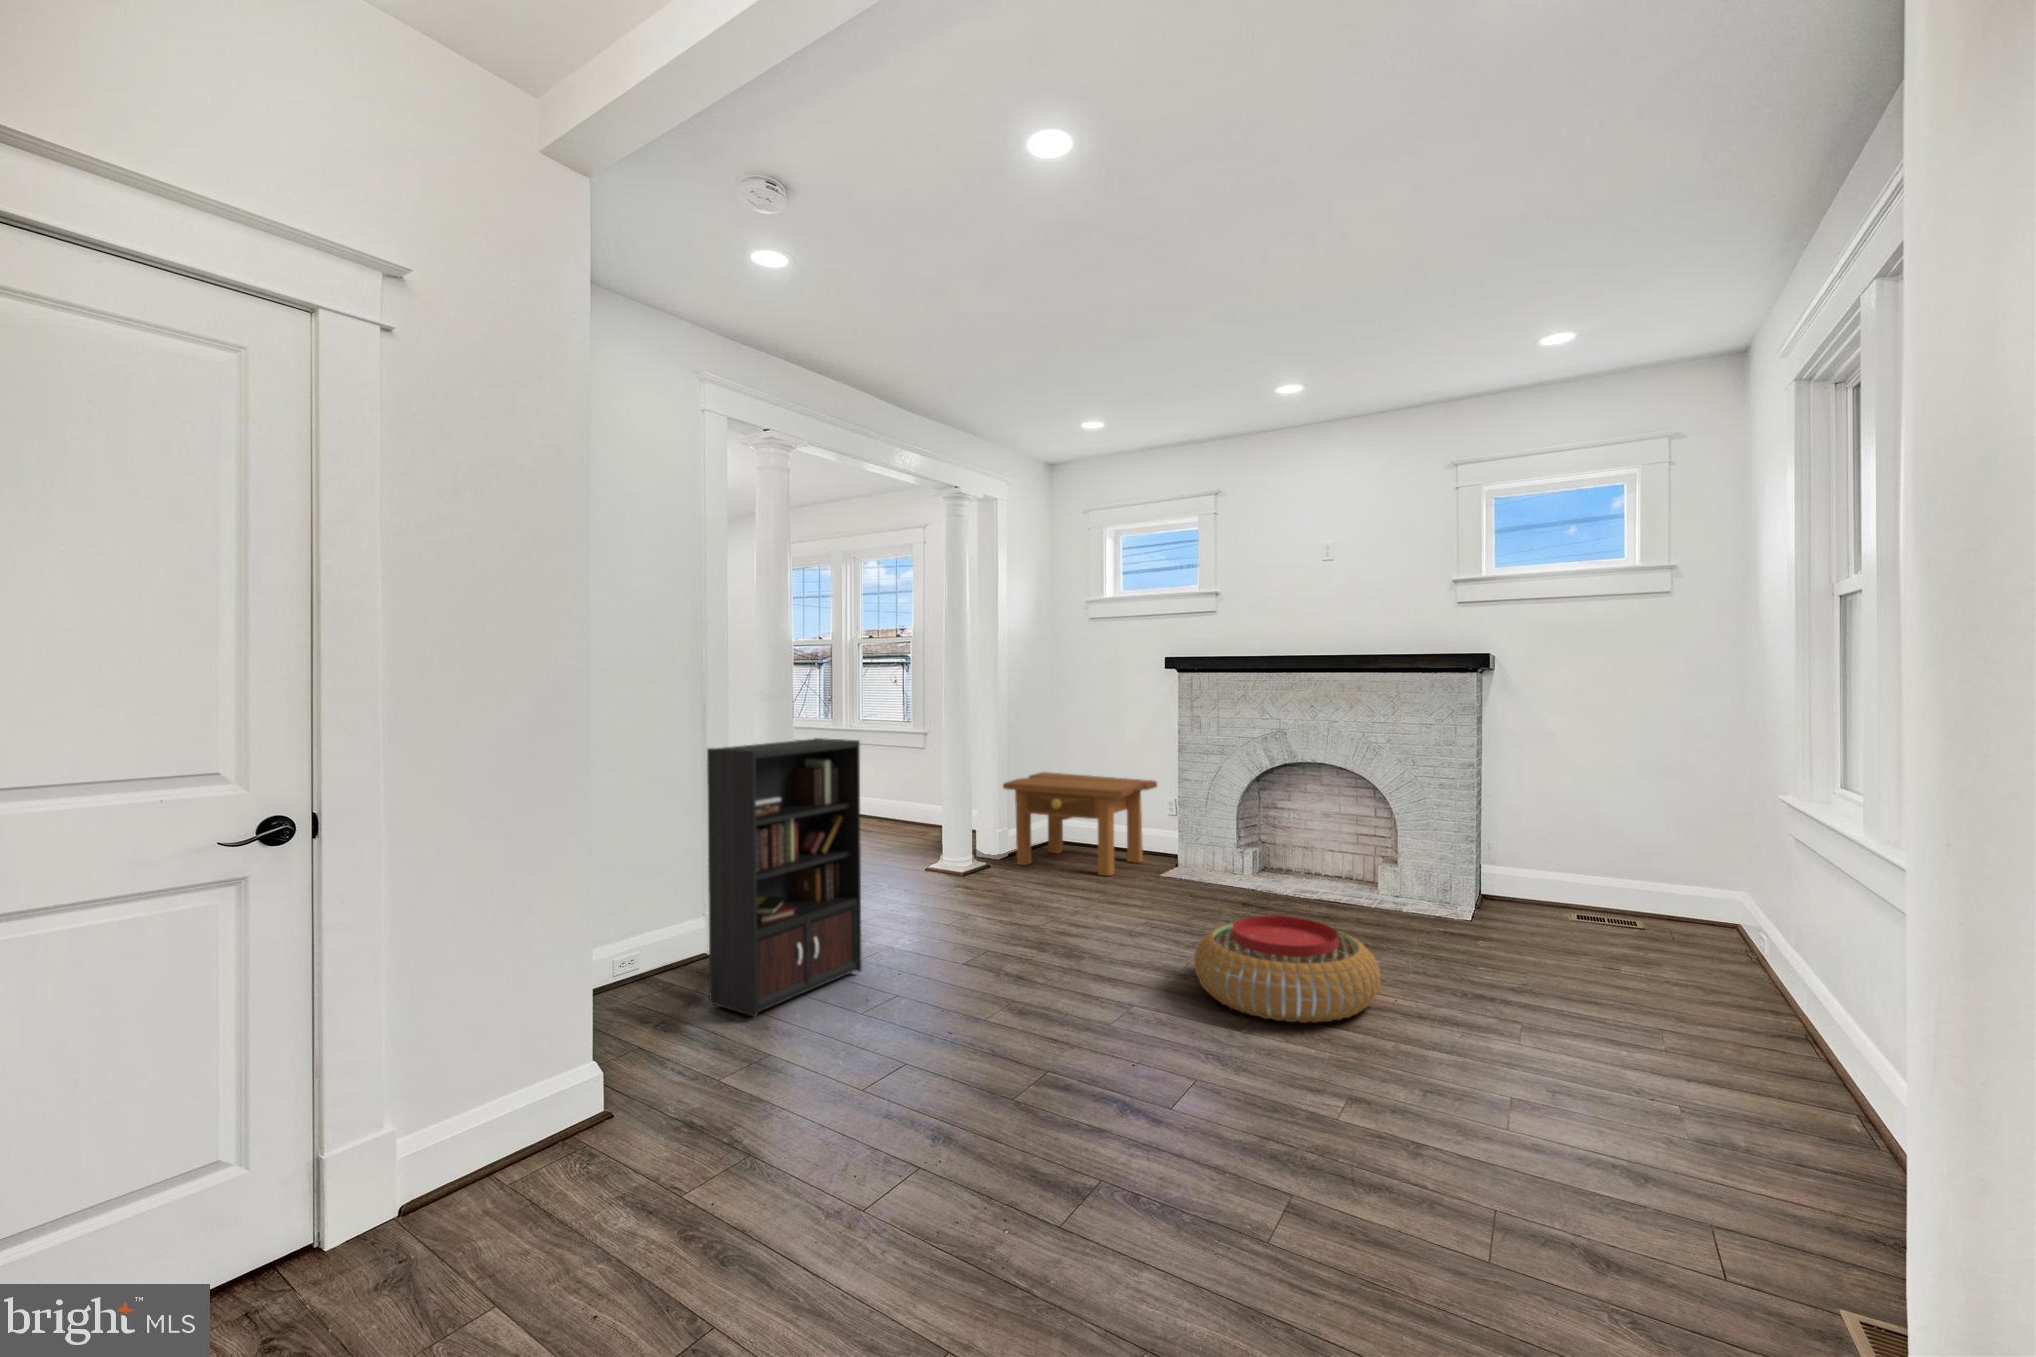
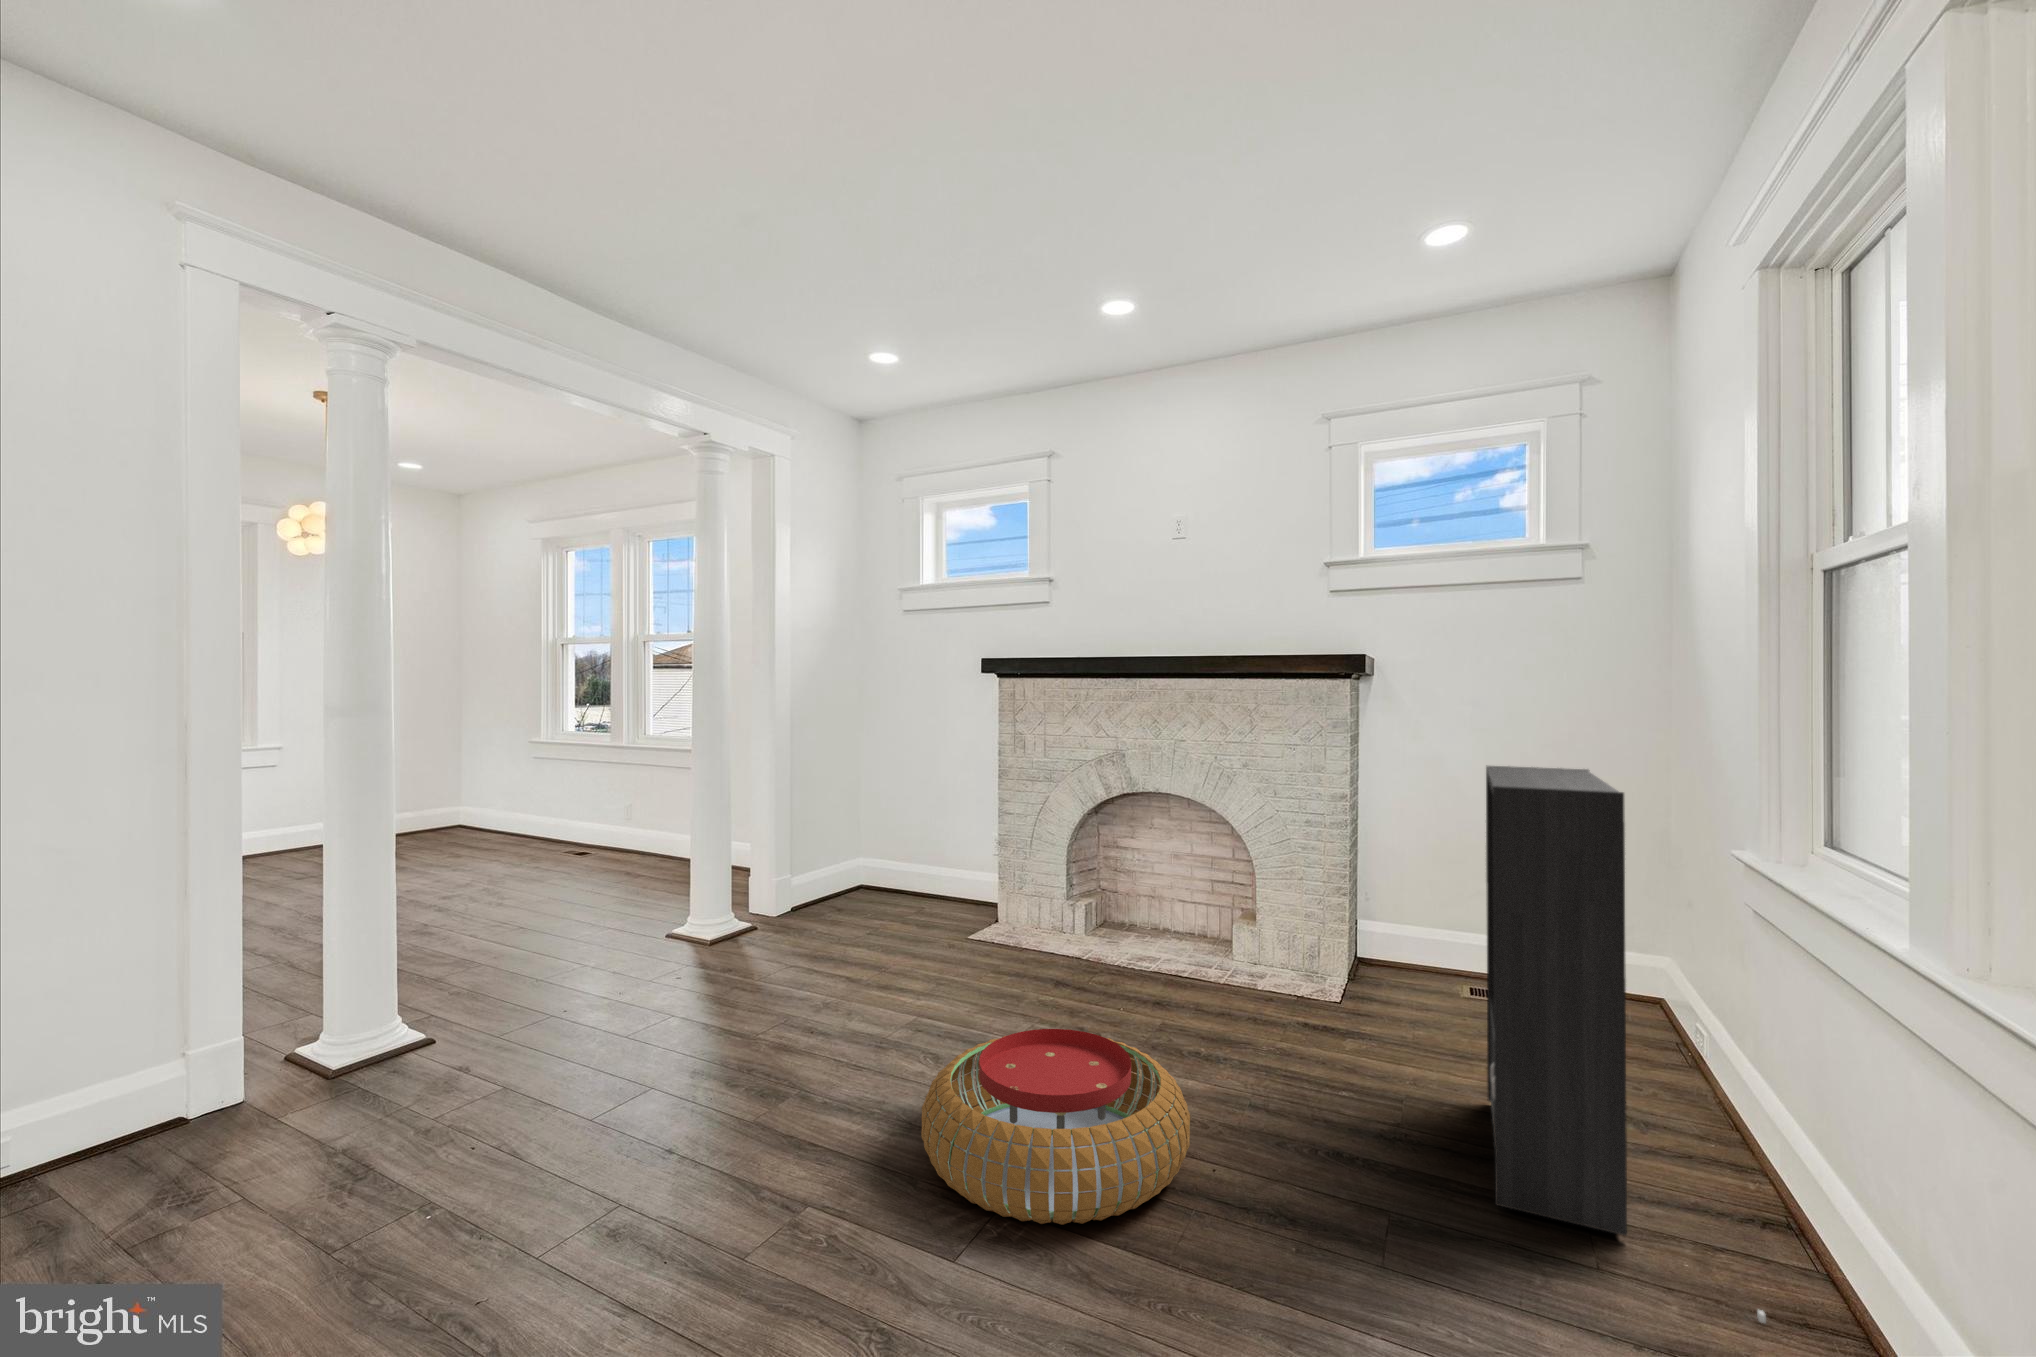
bookcase: present [707,738,862,1017] -> present [1486,766,1766,1323]
side table: present [1003,772,1157,876] -> none [779,801,977,937]

